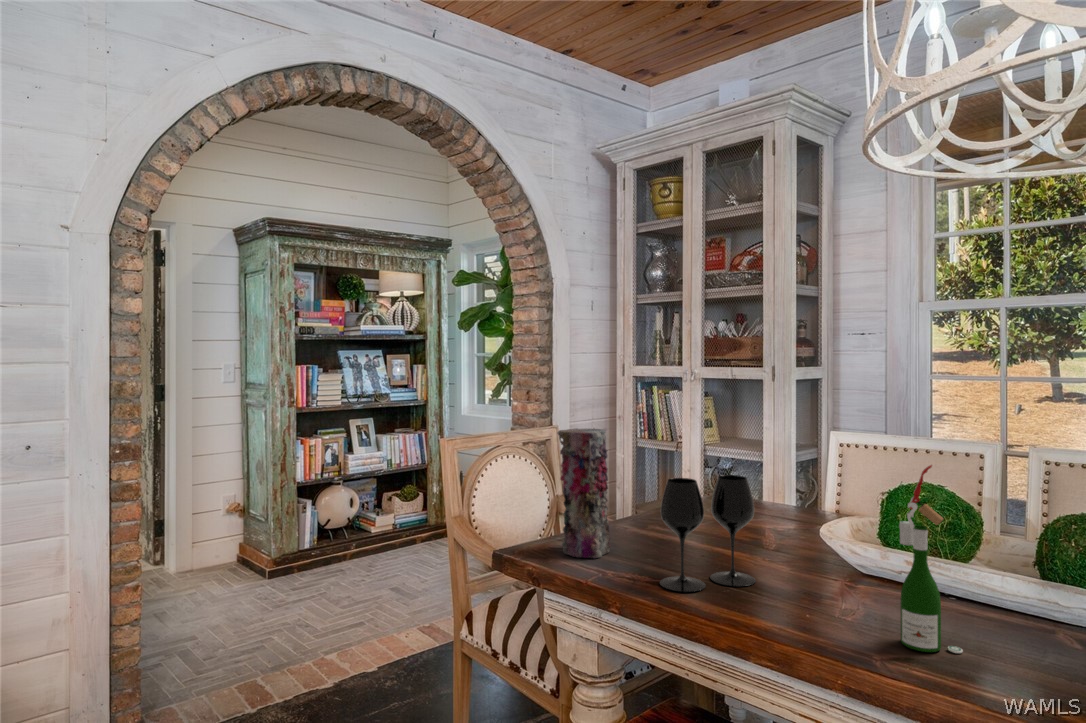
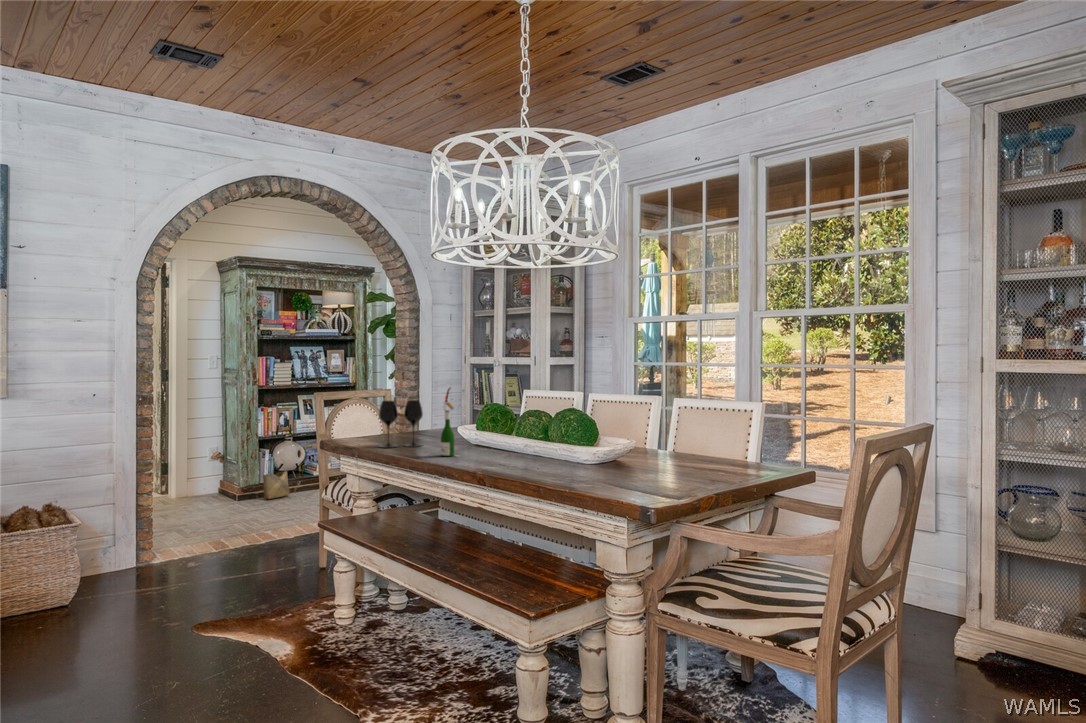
vase: present [557,428,611,558] -> none [350,382,376,442]
woven basket: none [305,514,342,575] -> present [263,459,290,499]

